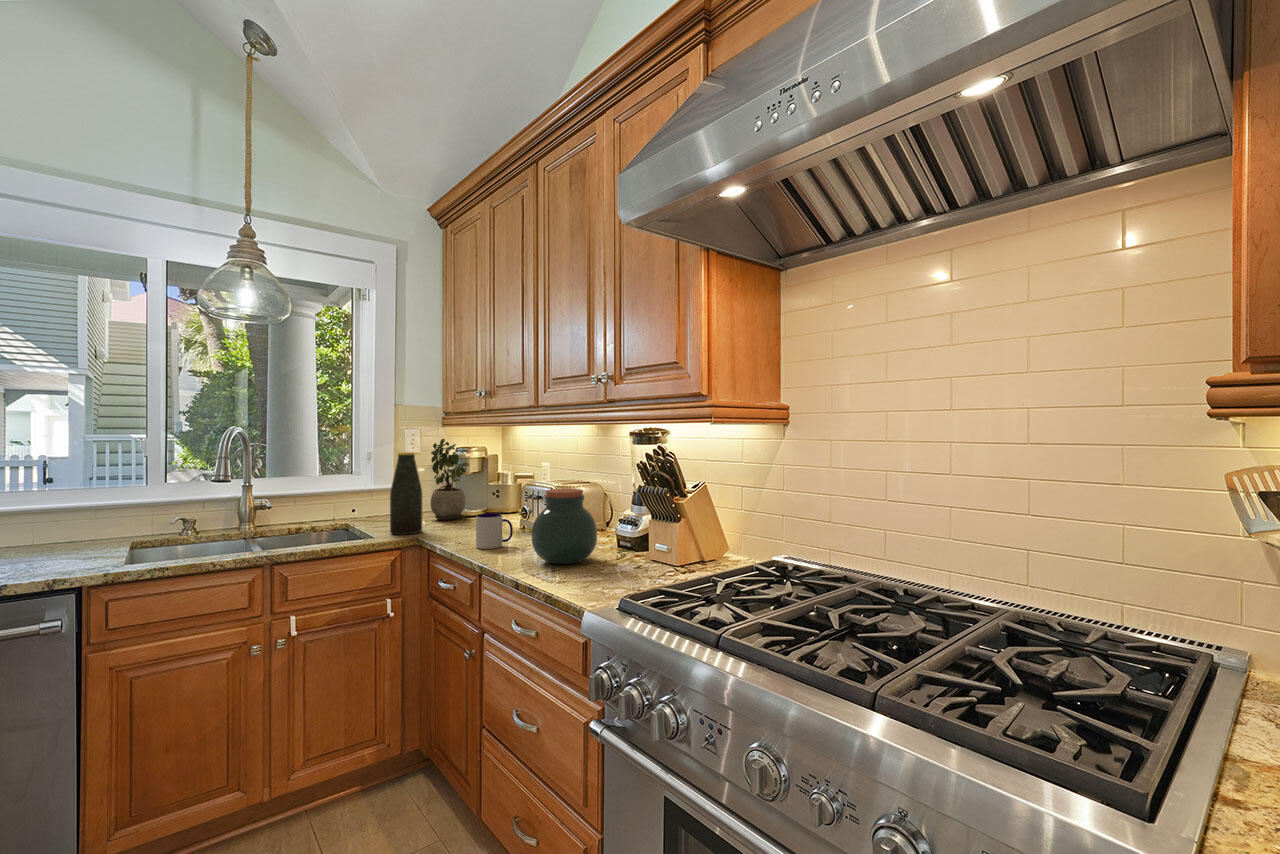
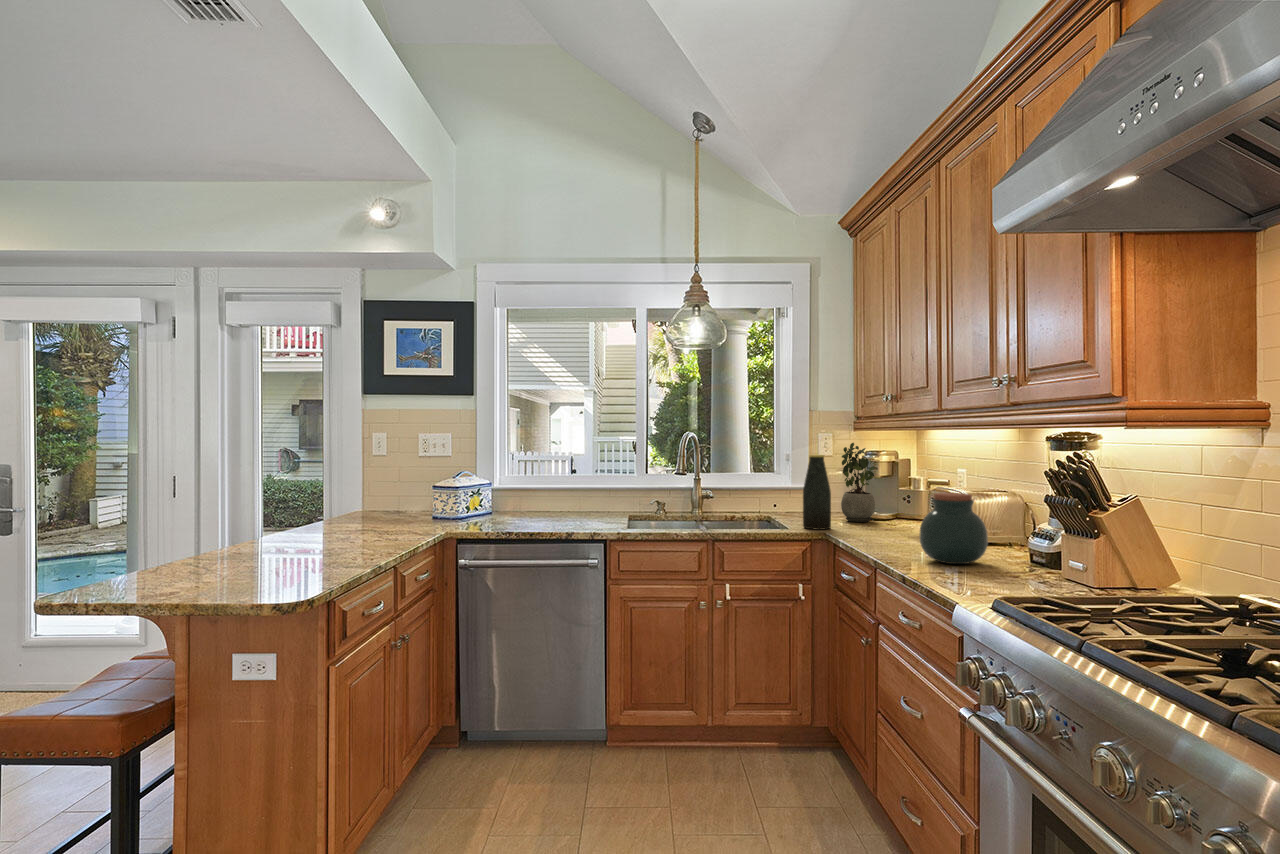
mug: present [476,514,513,549] -> none [874,514,909,546]

